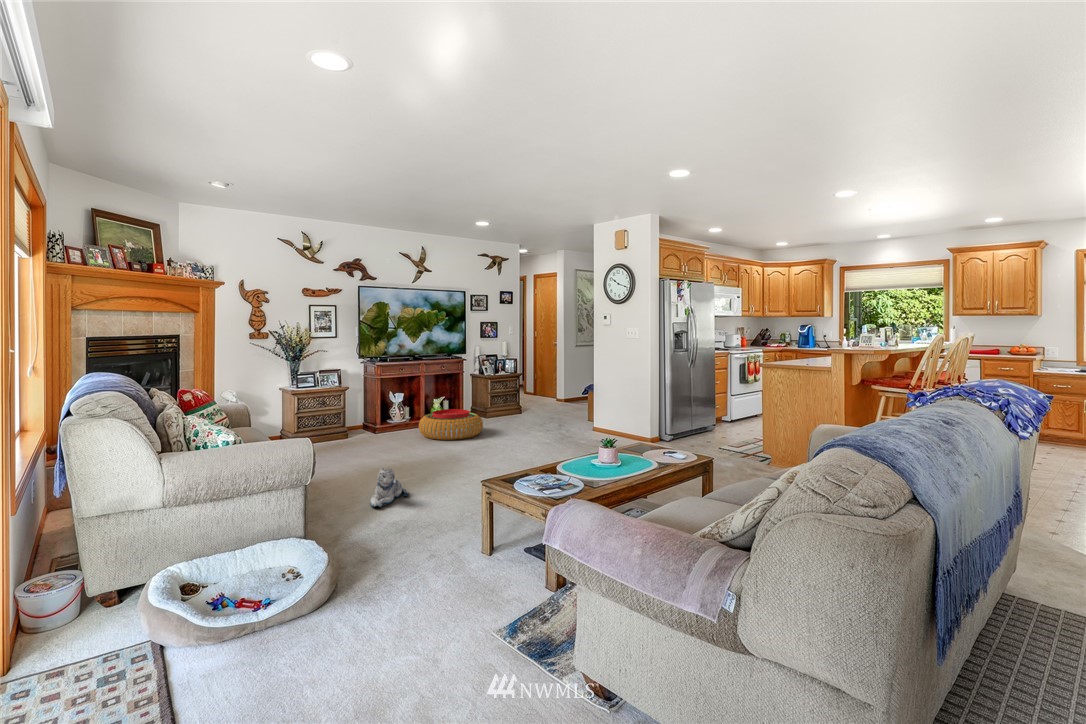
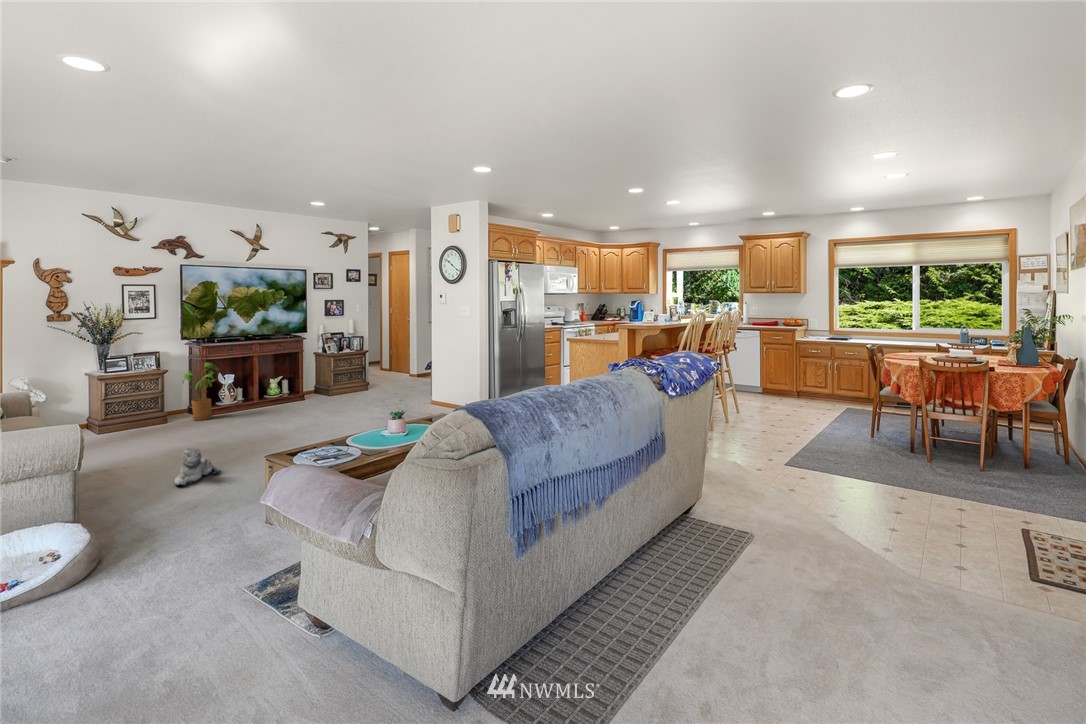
house plant: none [358,381,390,437] -> present [182,363,218,420]
pouf: present [419,409,483,440] -> none [251,389,321,419]

